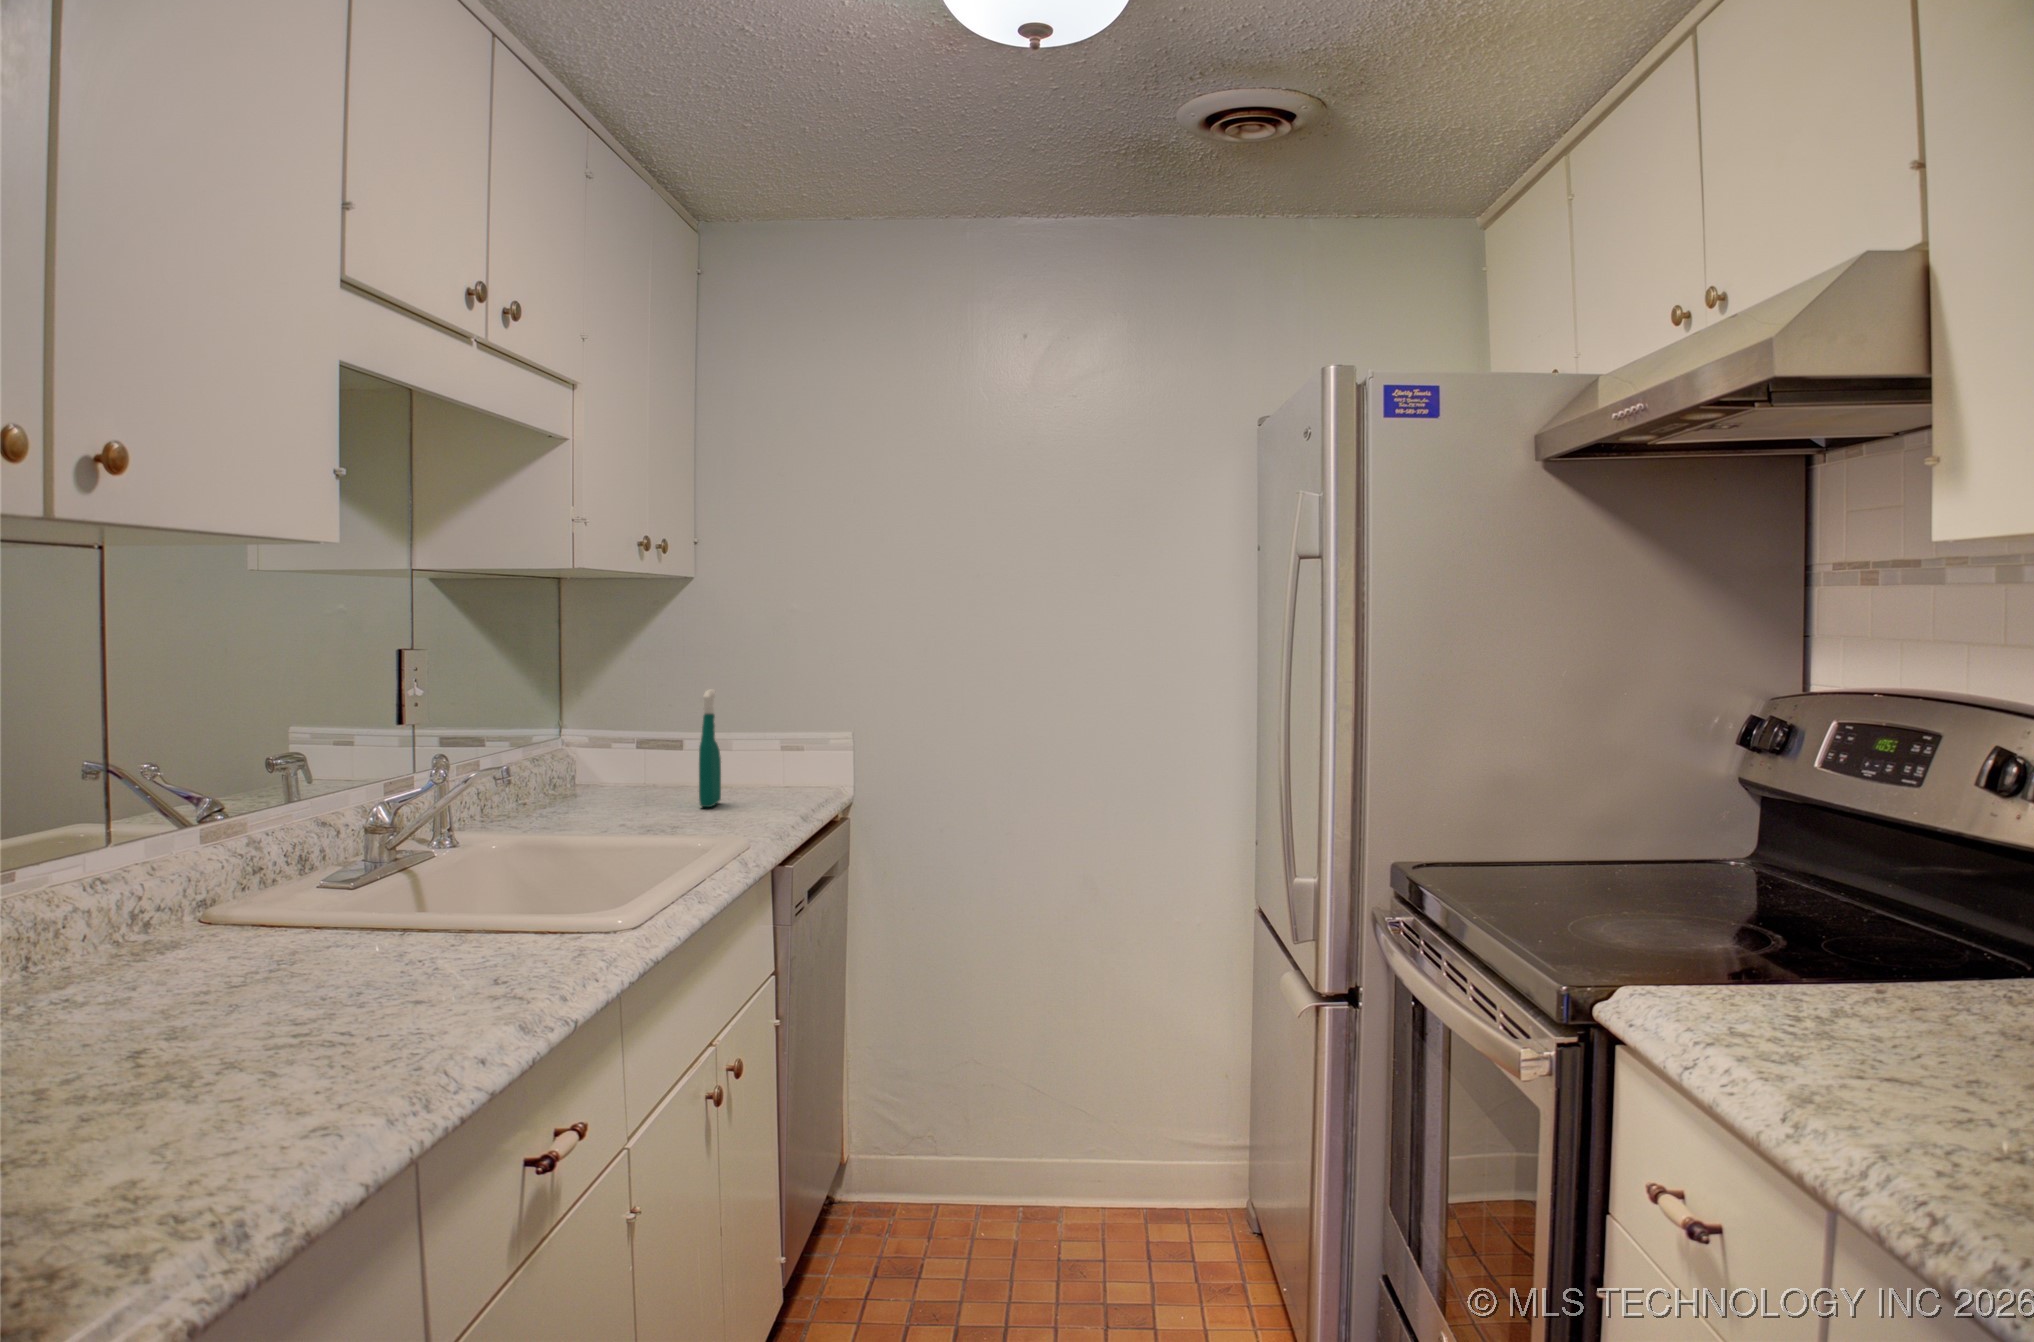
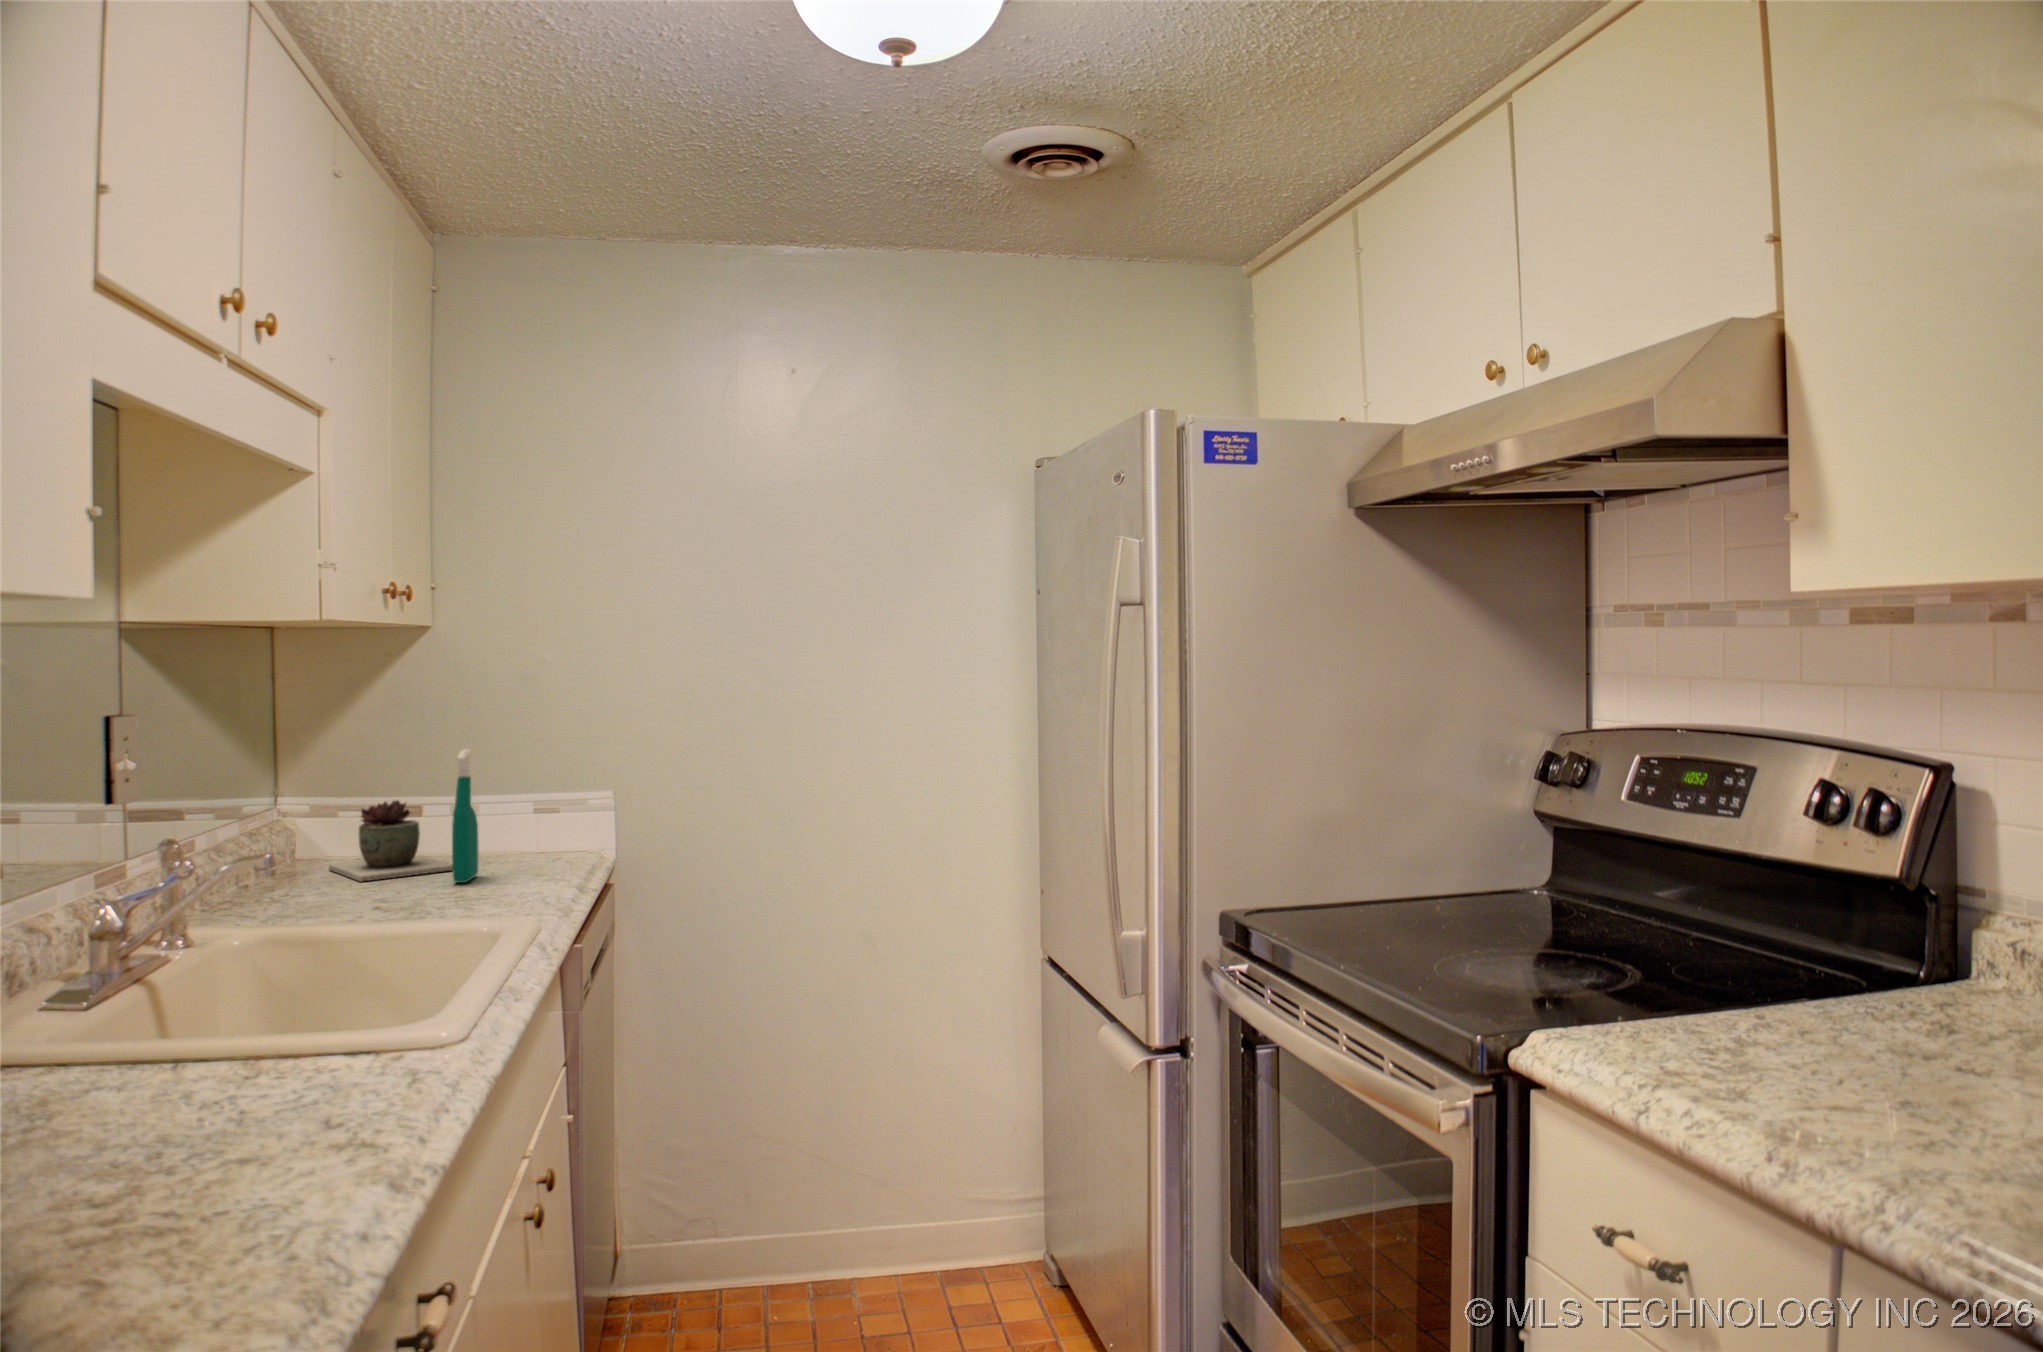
succulent plant: none [600,733,703,803] -> present [329,800,452,881]

